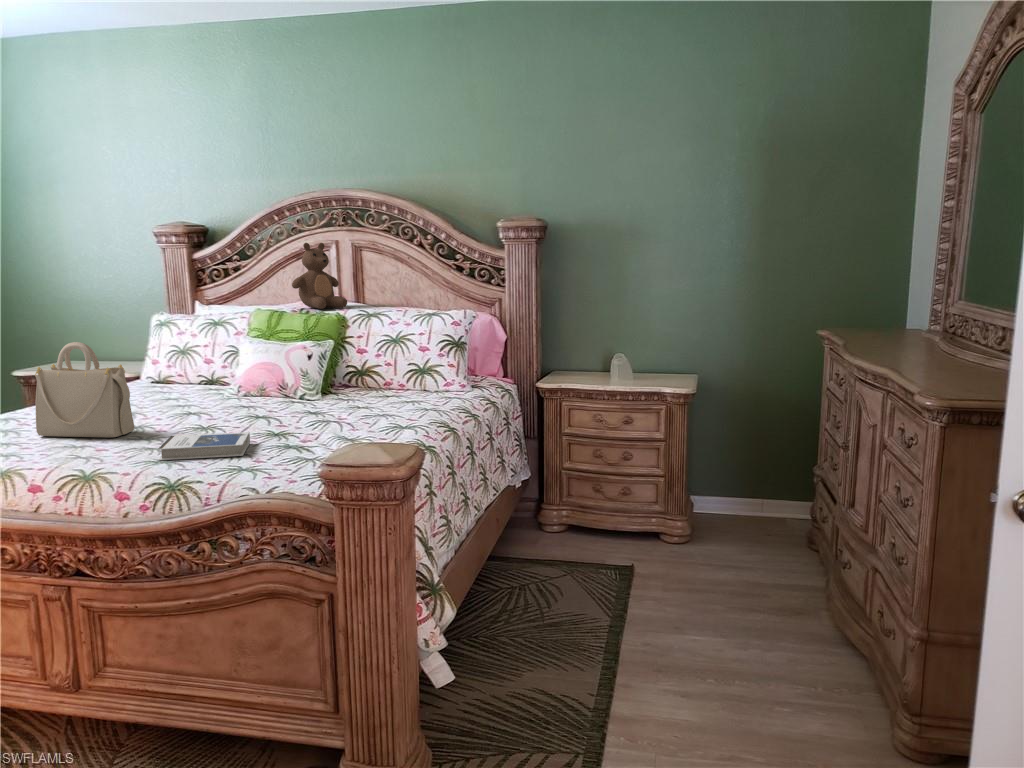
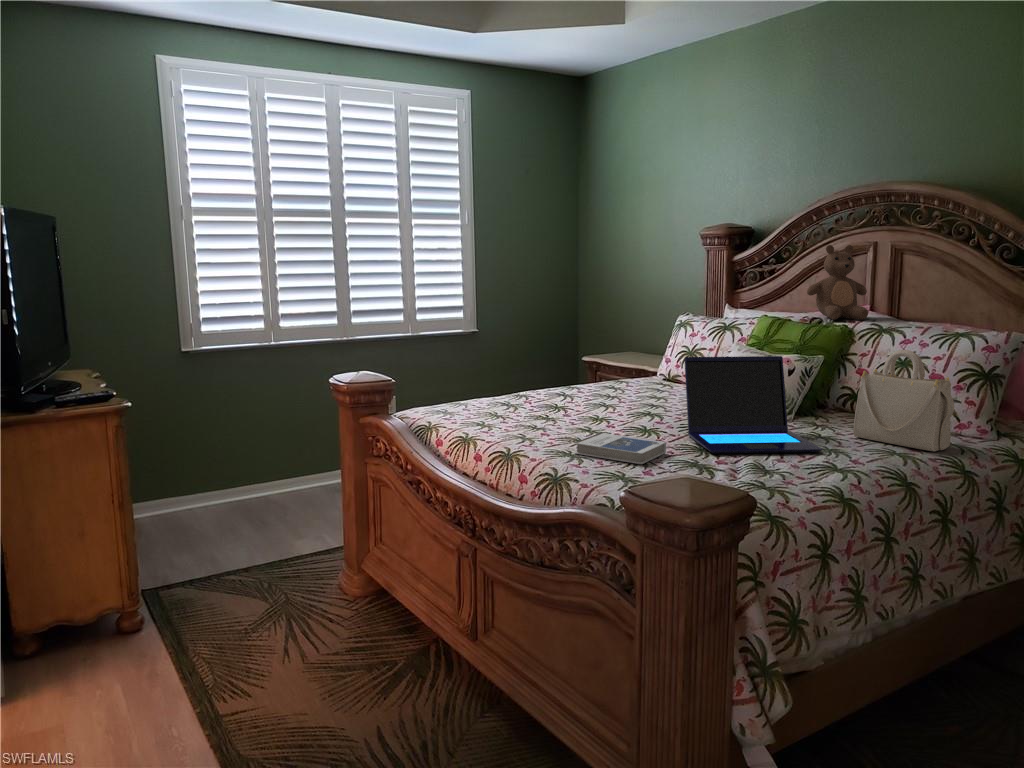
handbag: present [35,342,134,437] -> present [853,350,954,451]
laptop: none [230,342,376,435] -> present [684,356,823,454]

